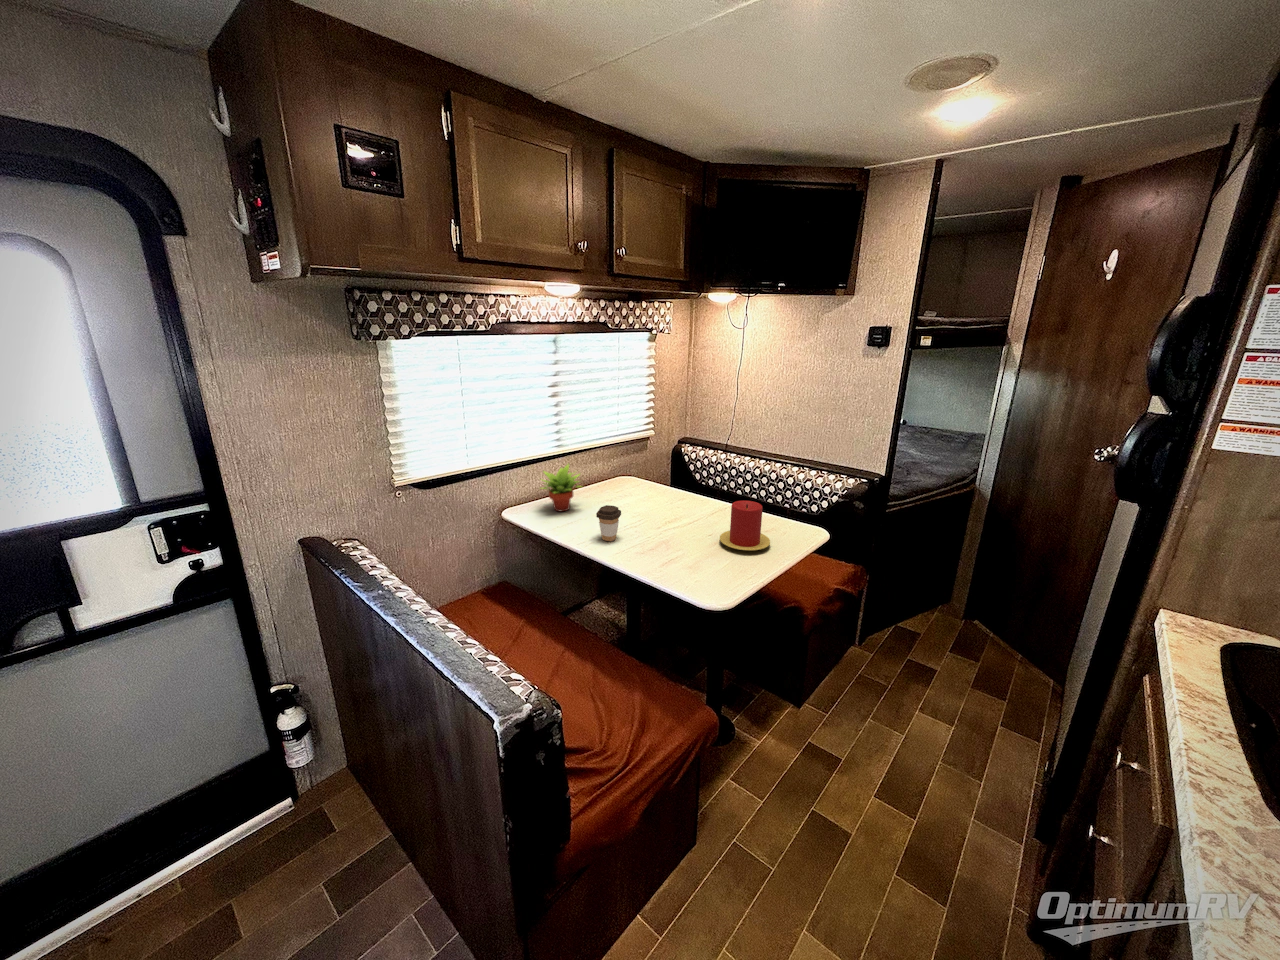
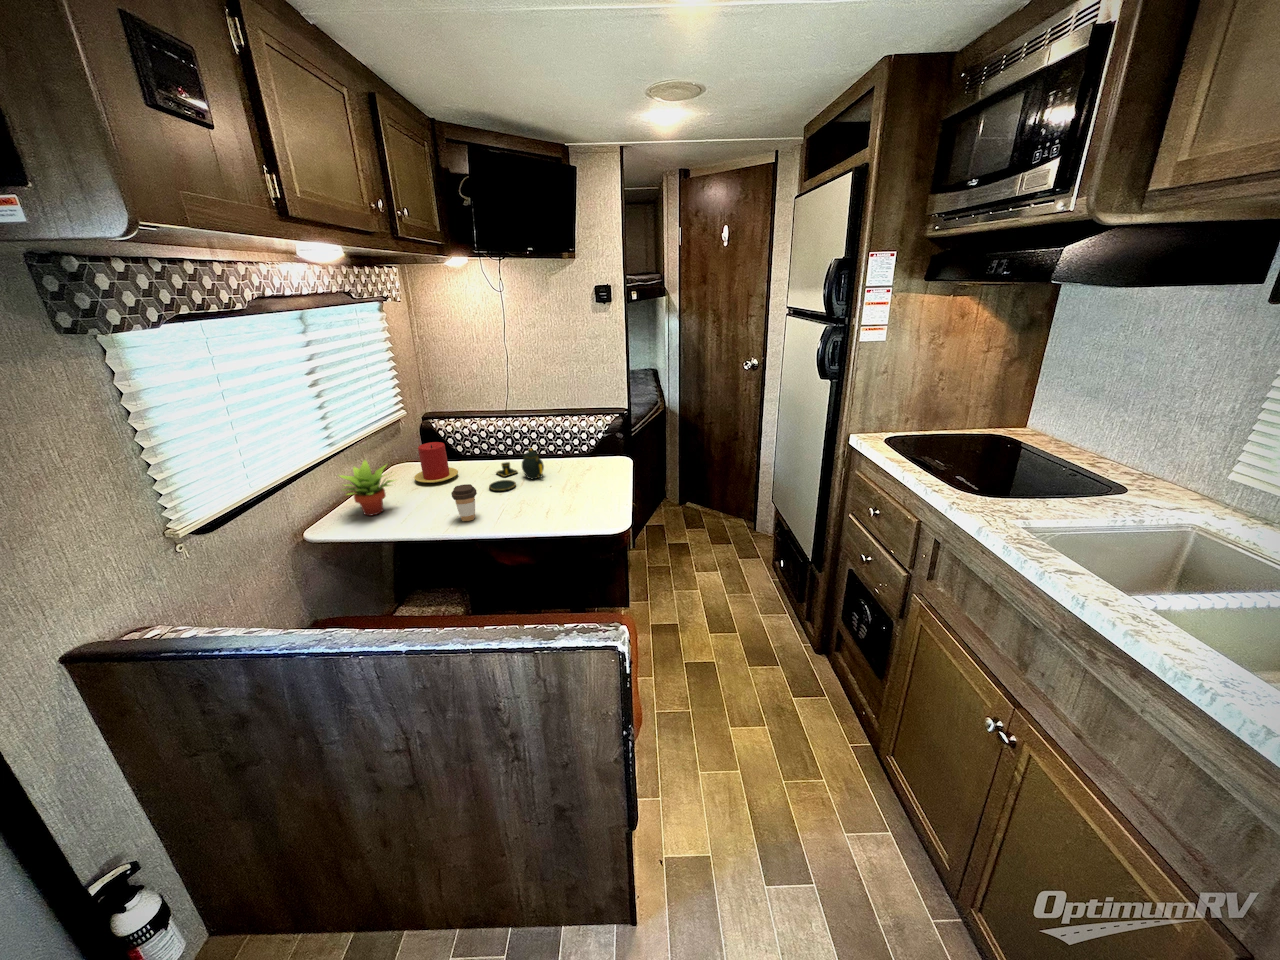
teapot: none [658,490,720,525] -> present [489,449,544,491]
candle: present [720,501,770,551] -> present [414,442,458,483]

